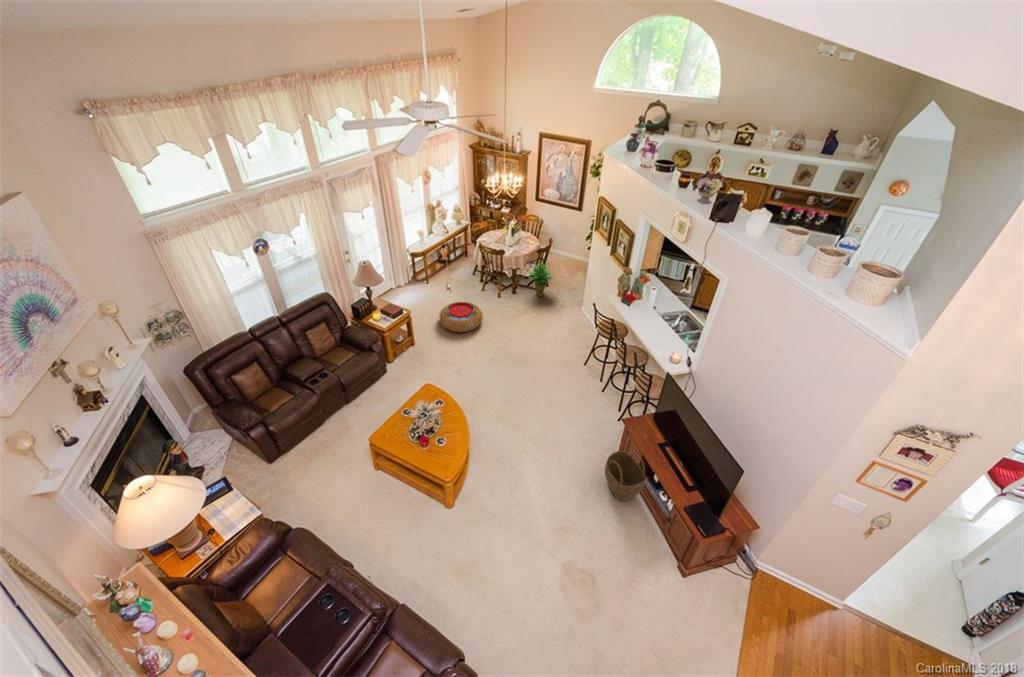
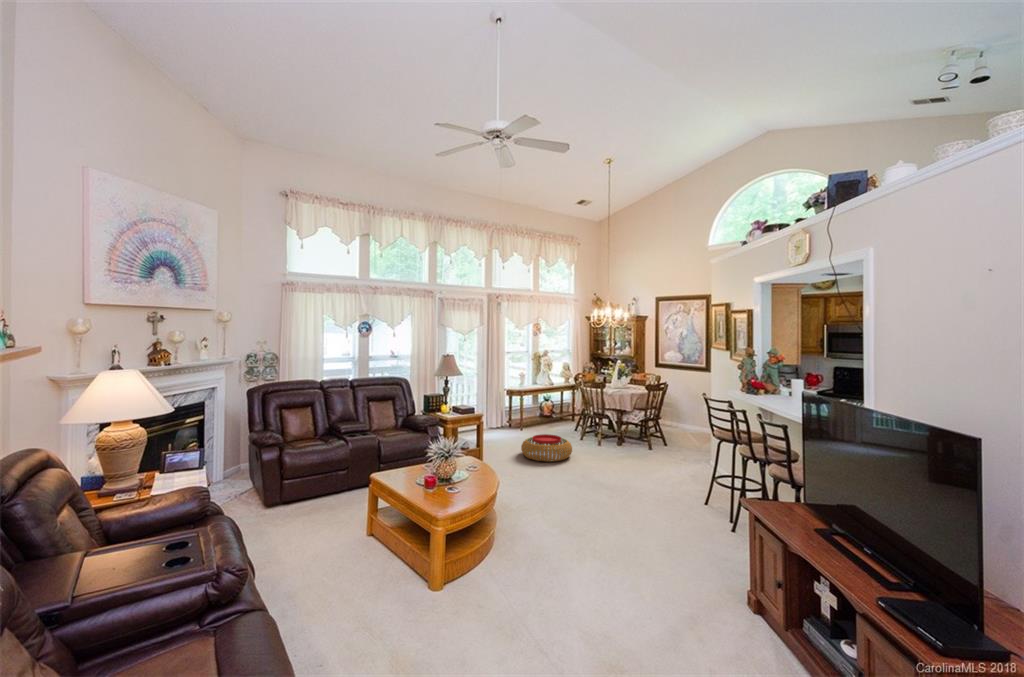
potted plant: present [529,262,553,296] -> none [636,407,669,450]
woven basket: present [605,451,646,501] -> none [695,540,765,636]

